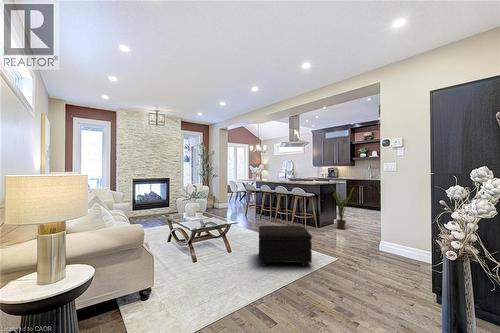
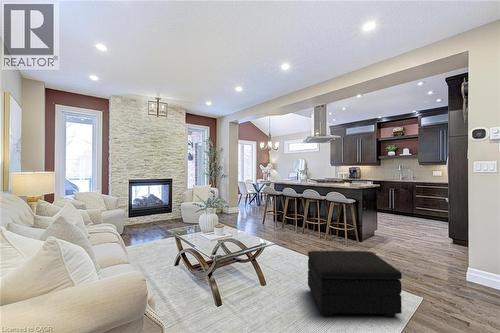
house plant: present [333,189,353,229] -> none [372,189,408,245]

